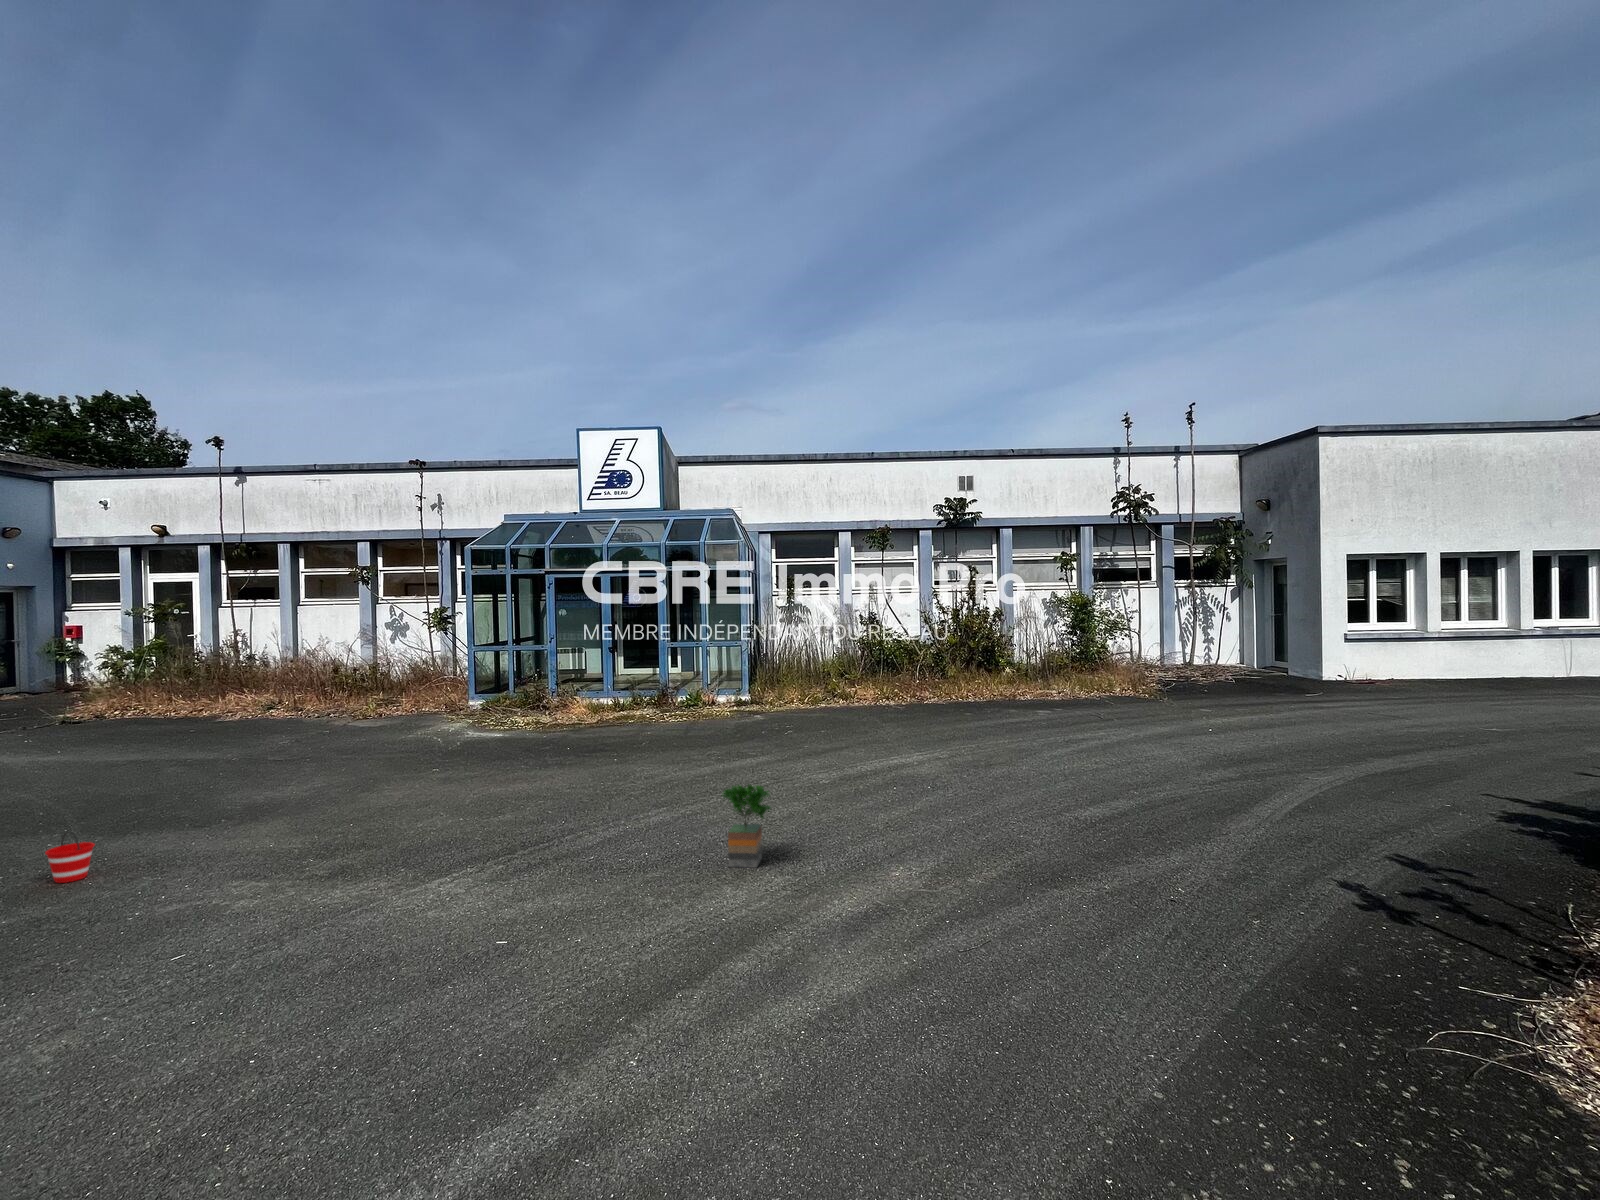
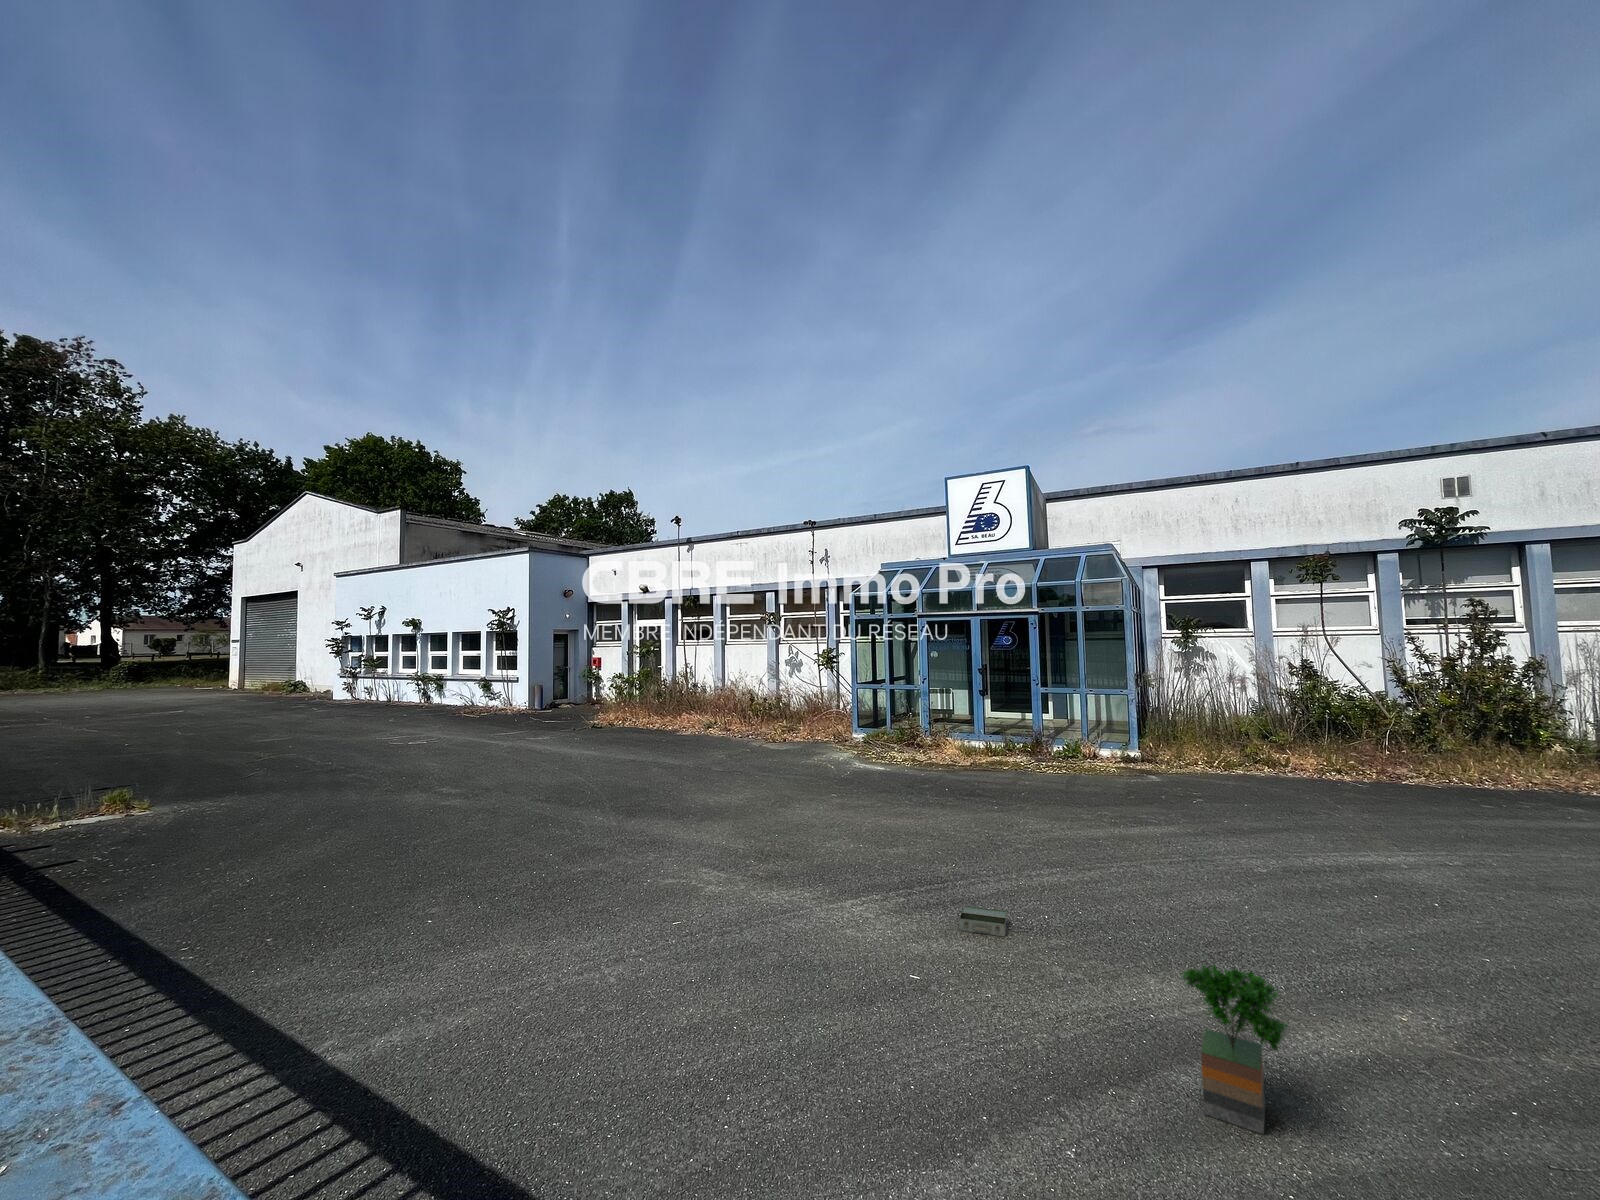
toolbox: none [586,802,624,820] -> present [959,906,1007,936]
bucket: present [45,833,95,883] -> none [453,865,492,916]

